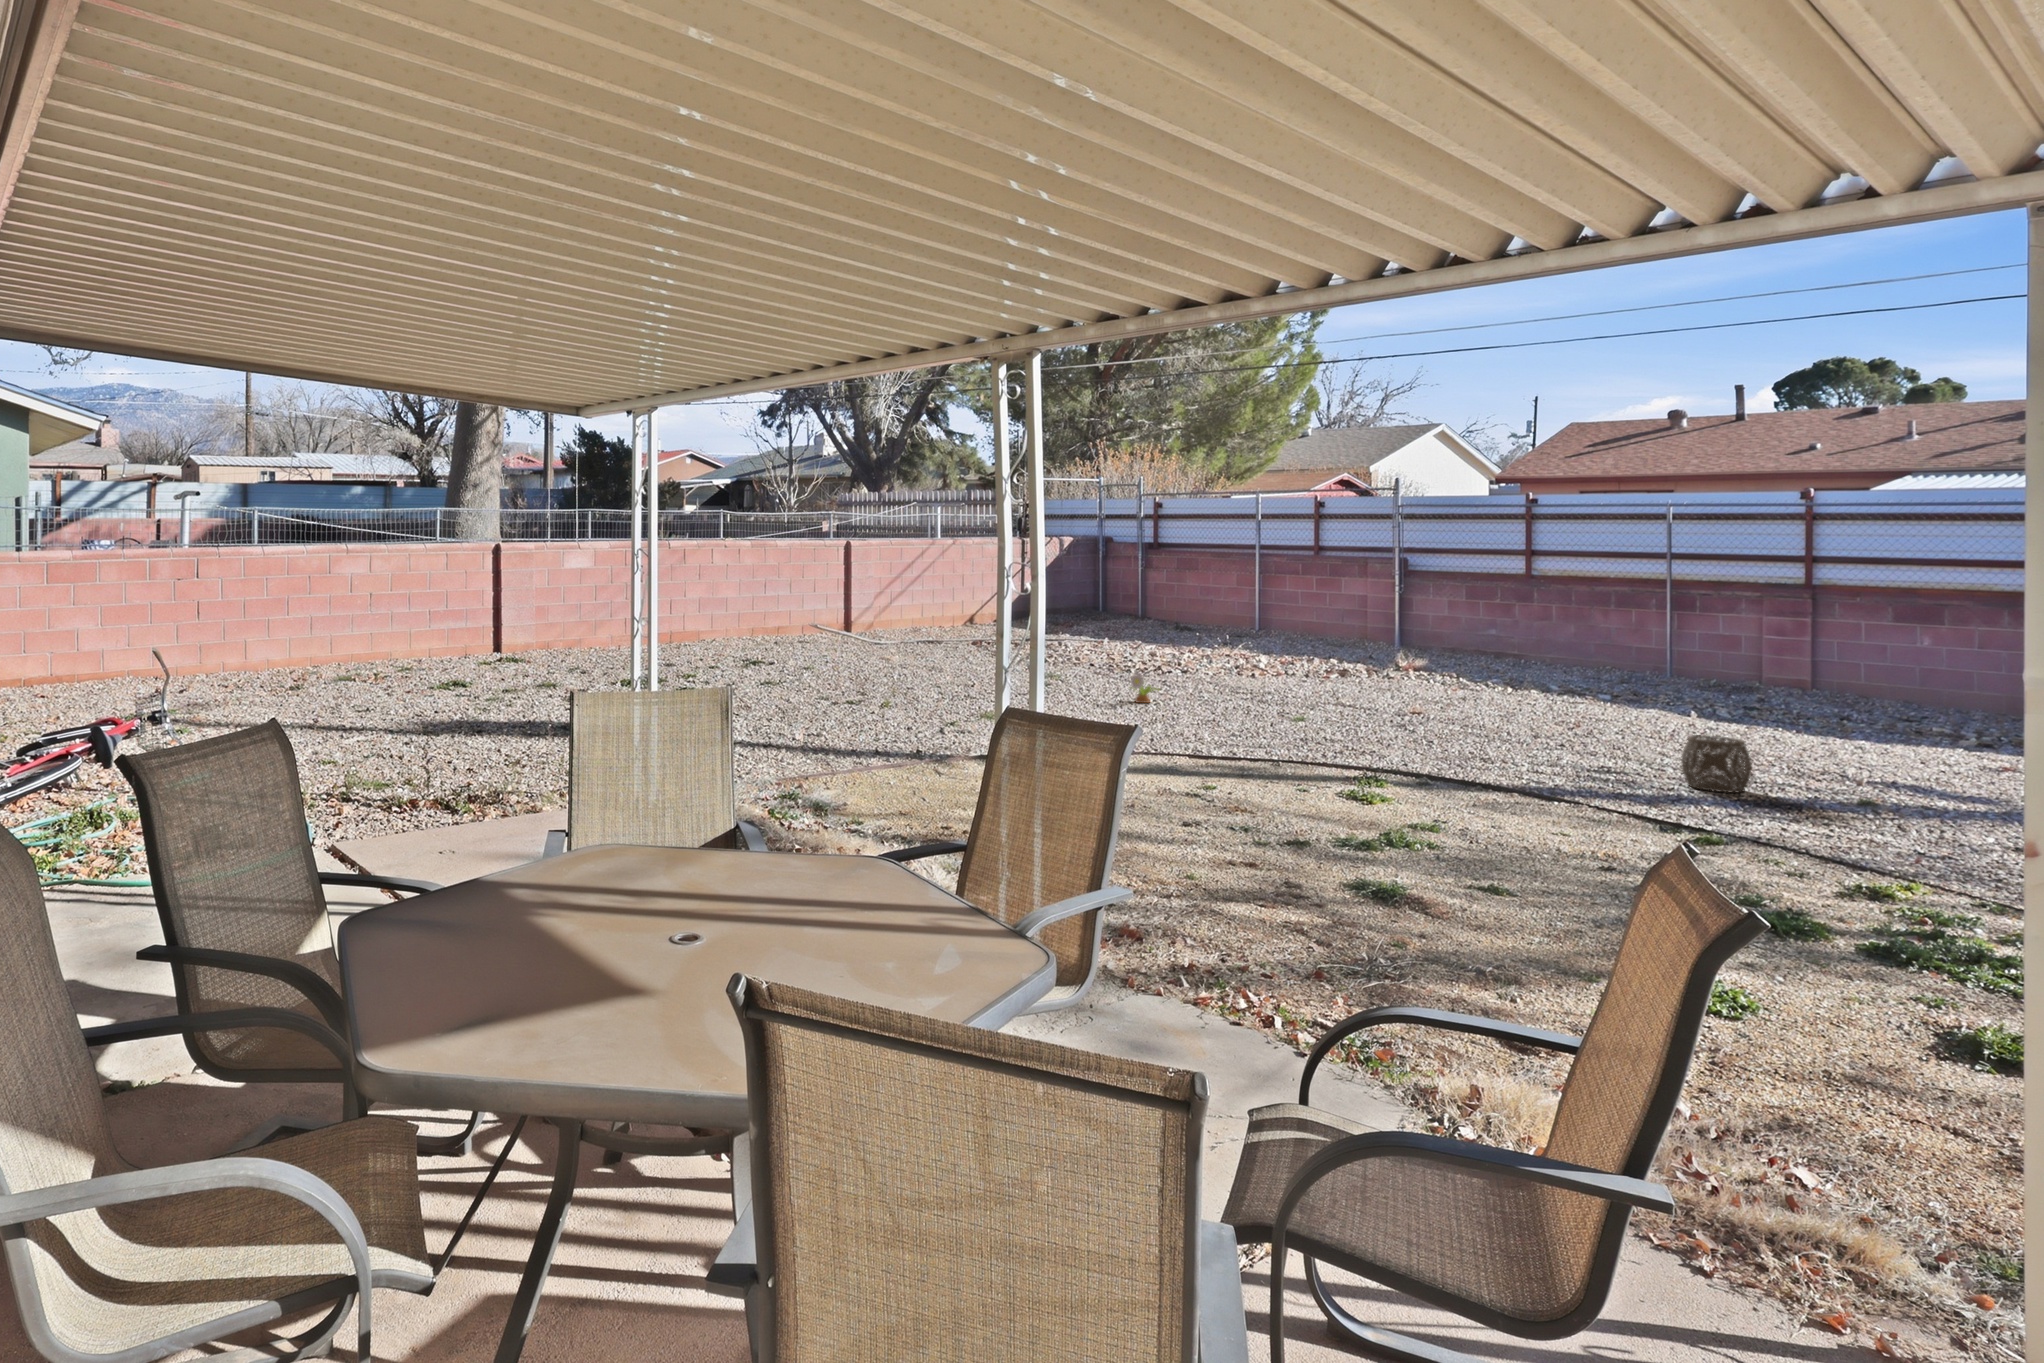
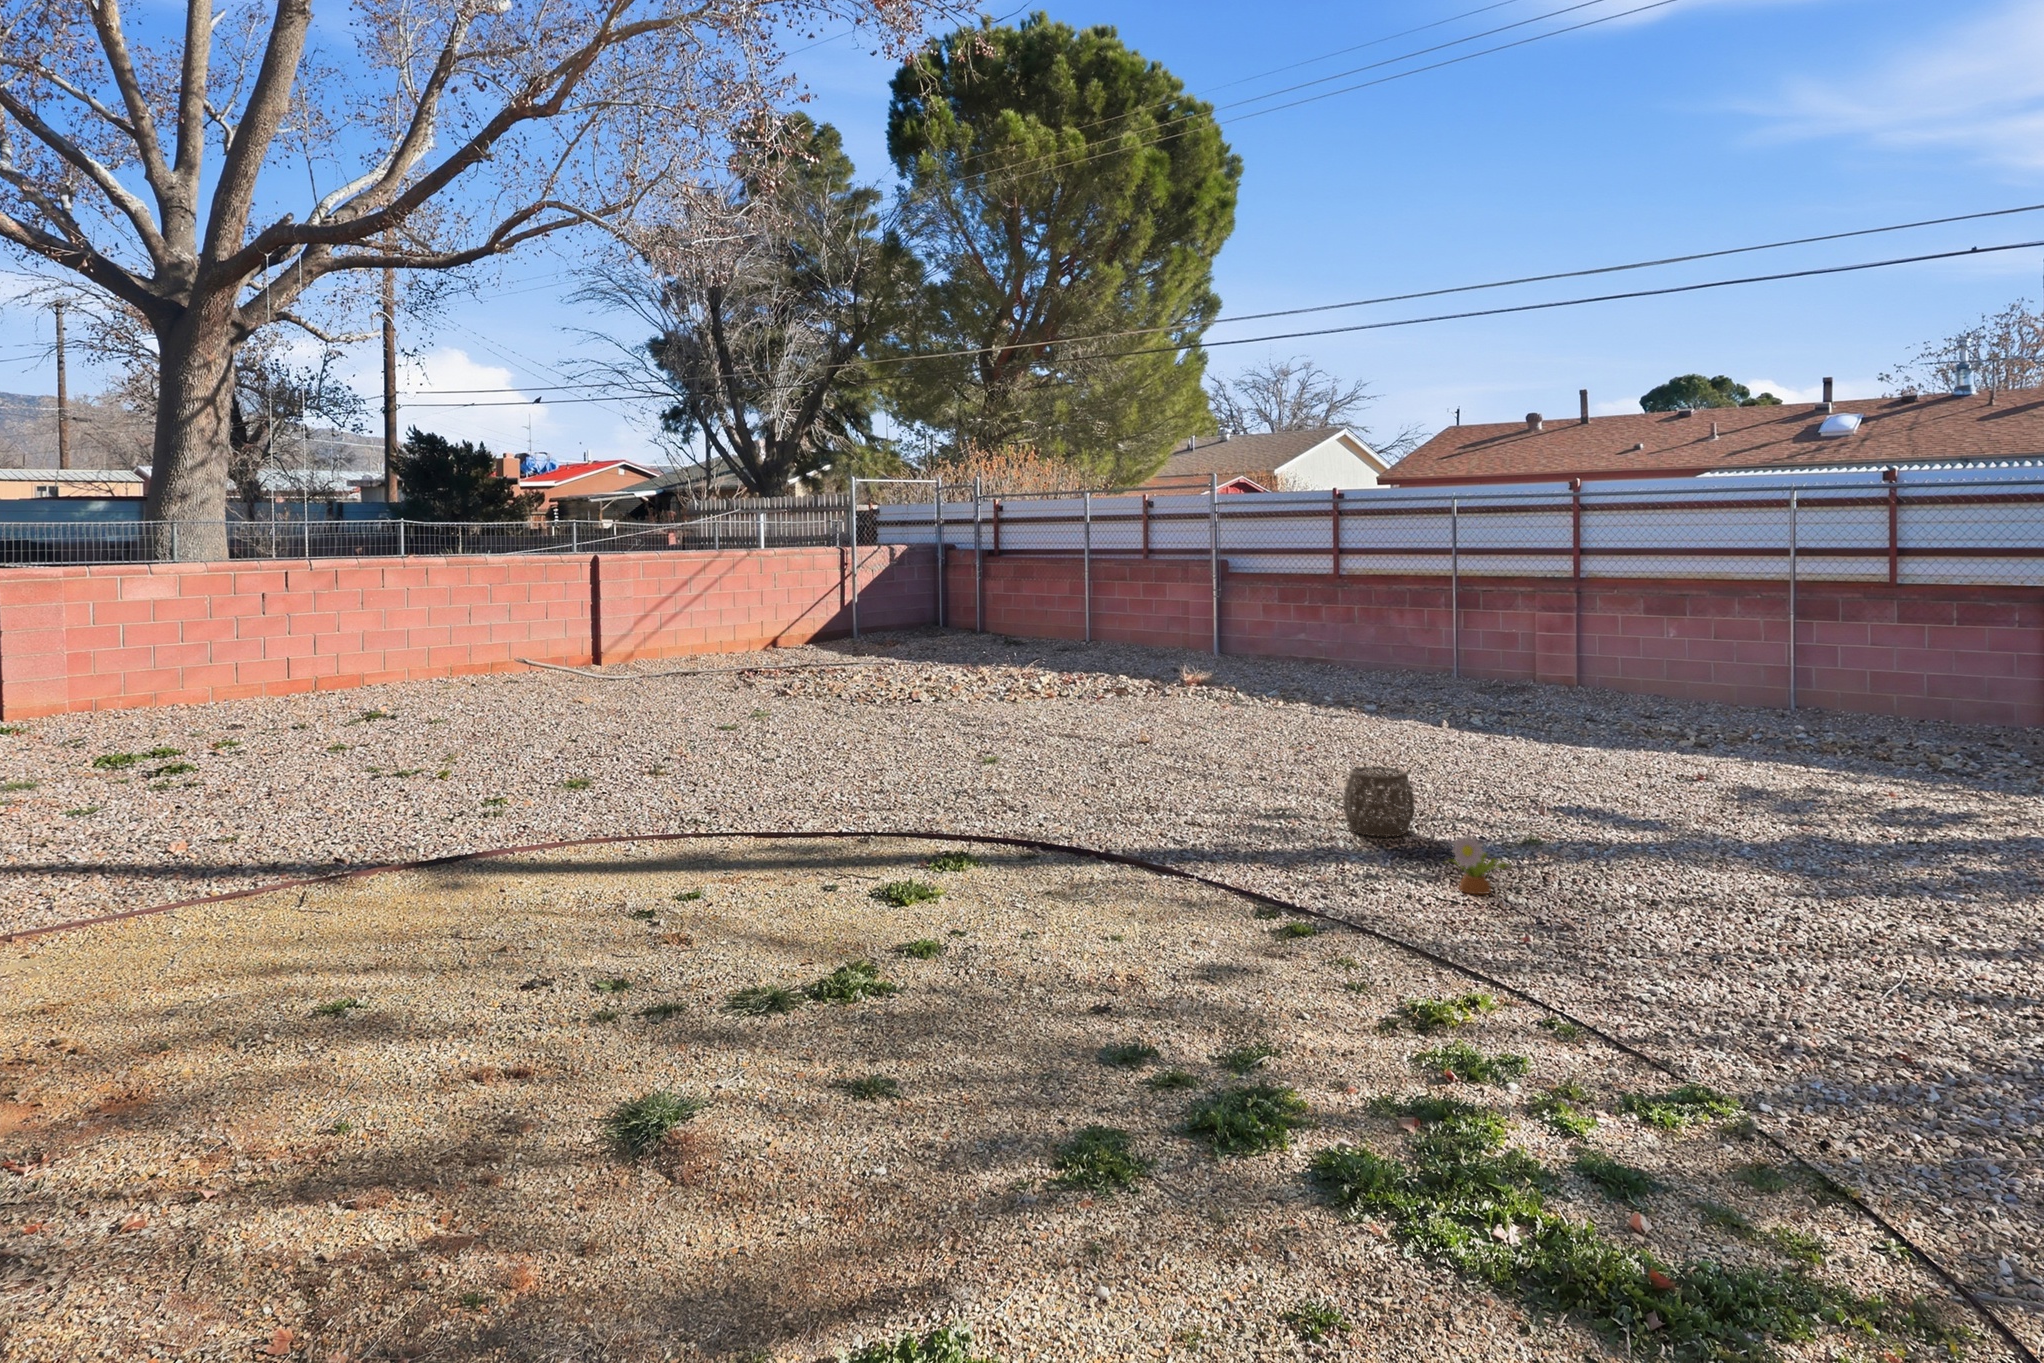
decorative plant: present [1131,674,1157,703] -> present [1447,834,1510,894]

